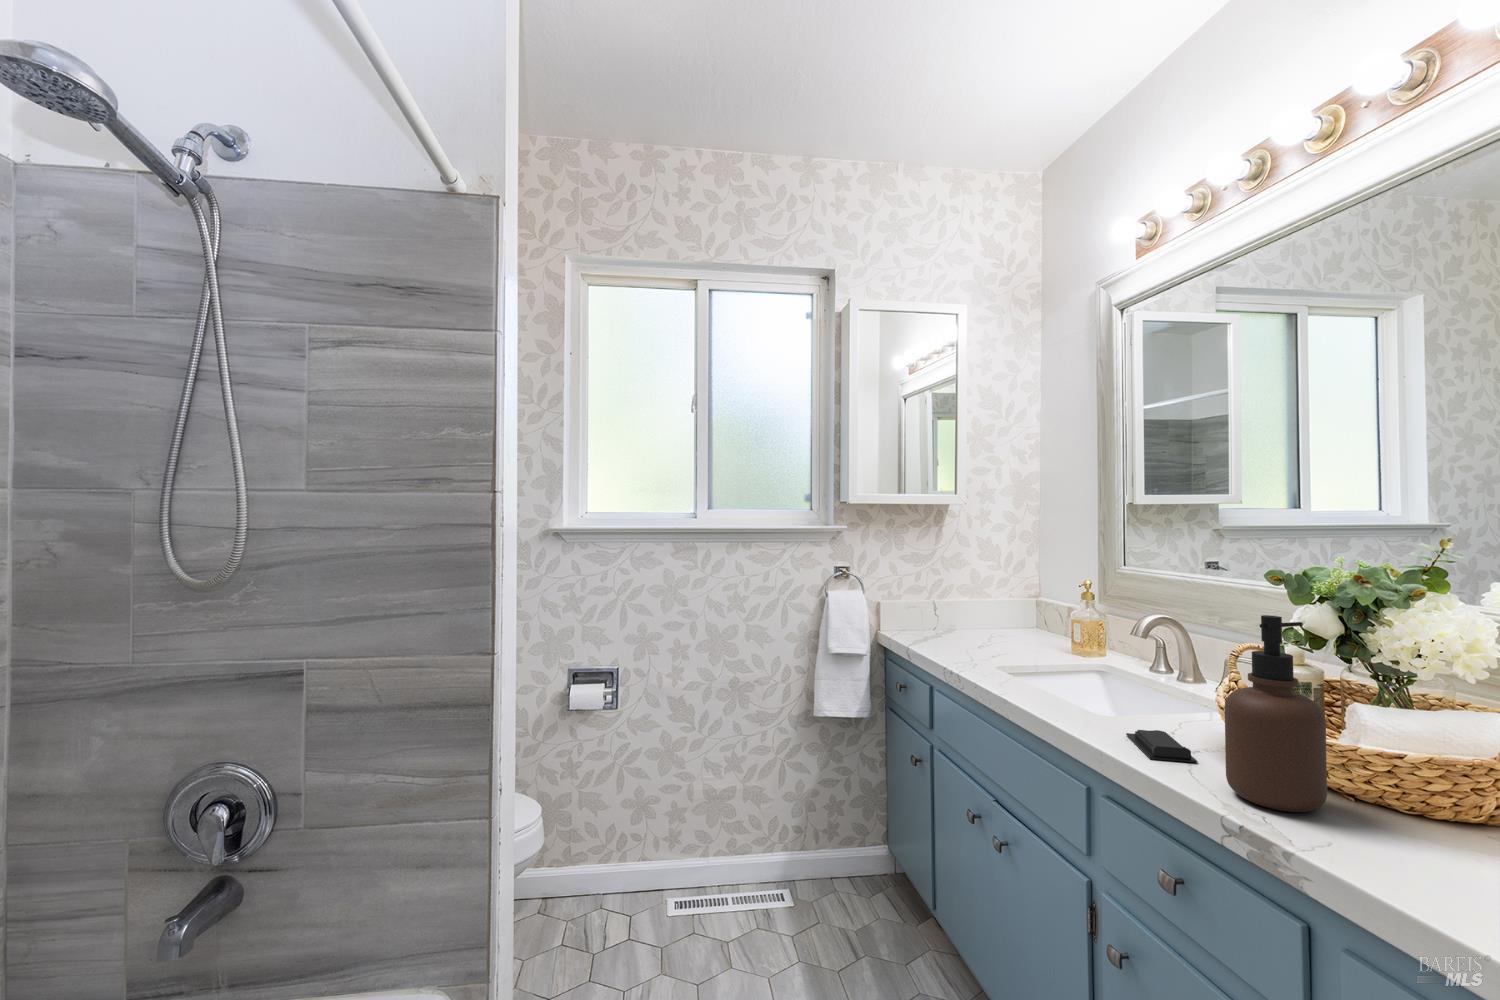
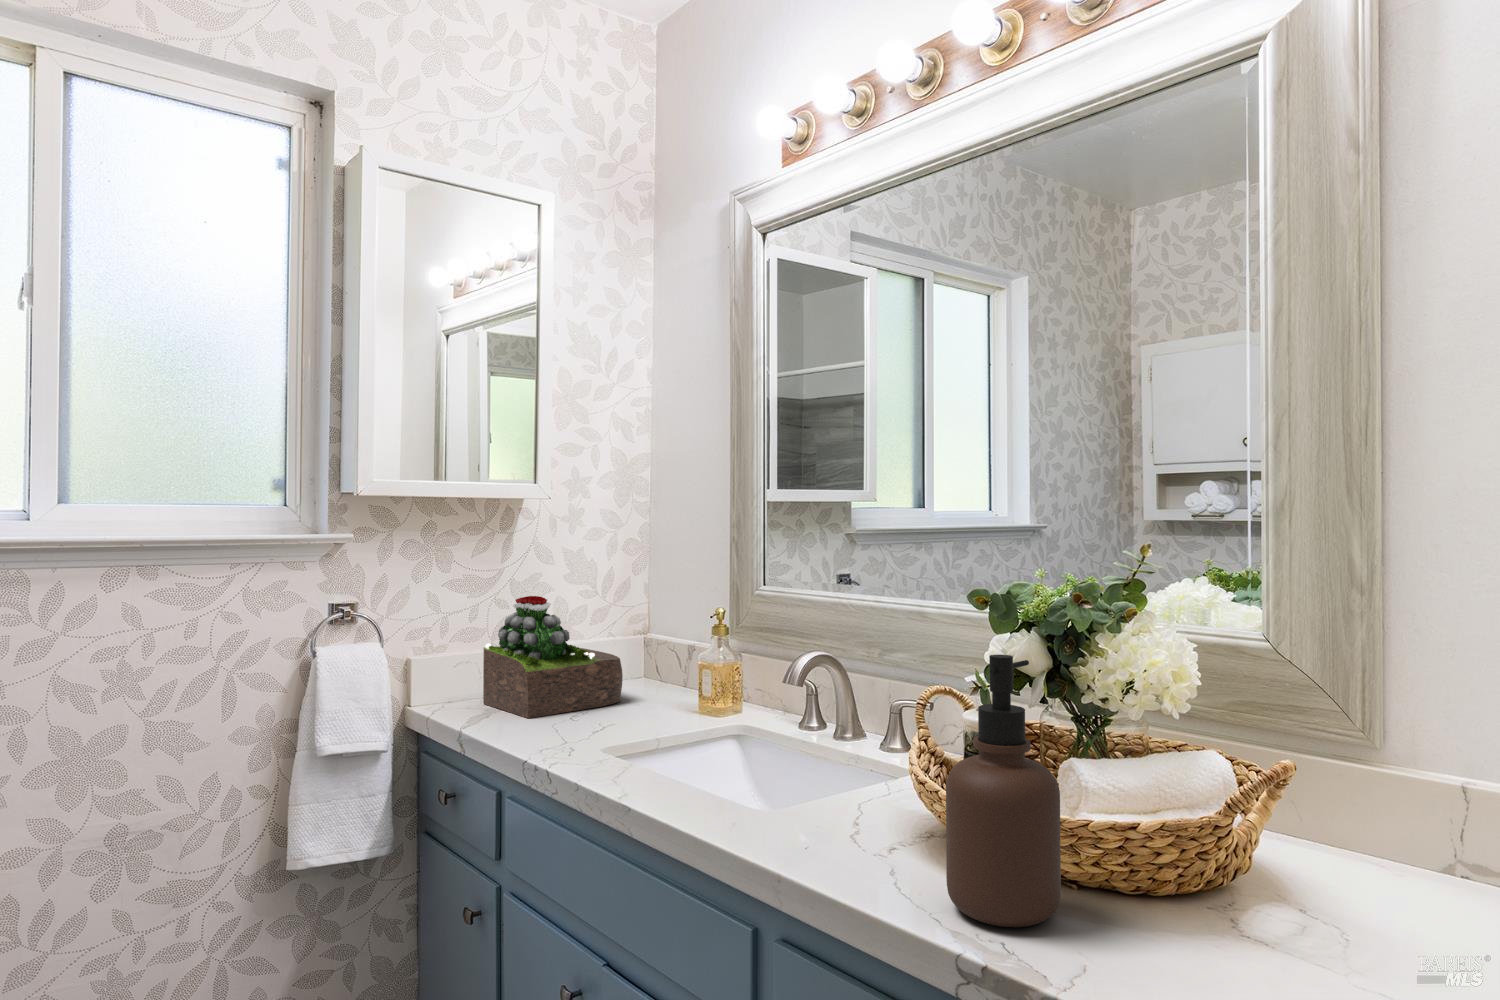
succulent plant: none [924,567,1017,644] -> present [483,596,623,718]
soap bar: present [1126,730,1197,763] -> none [802,826,900,876]

